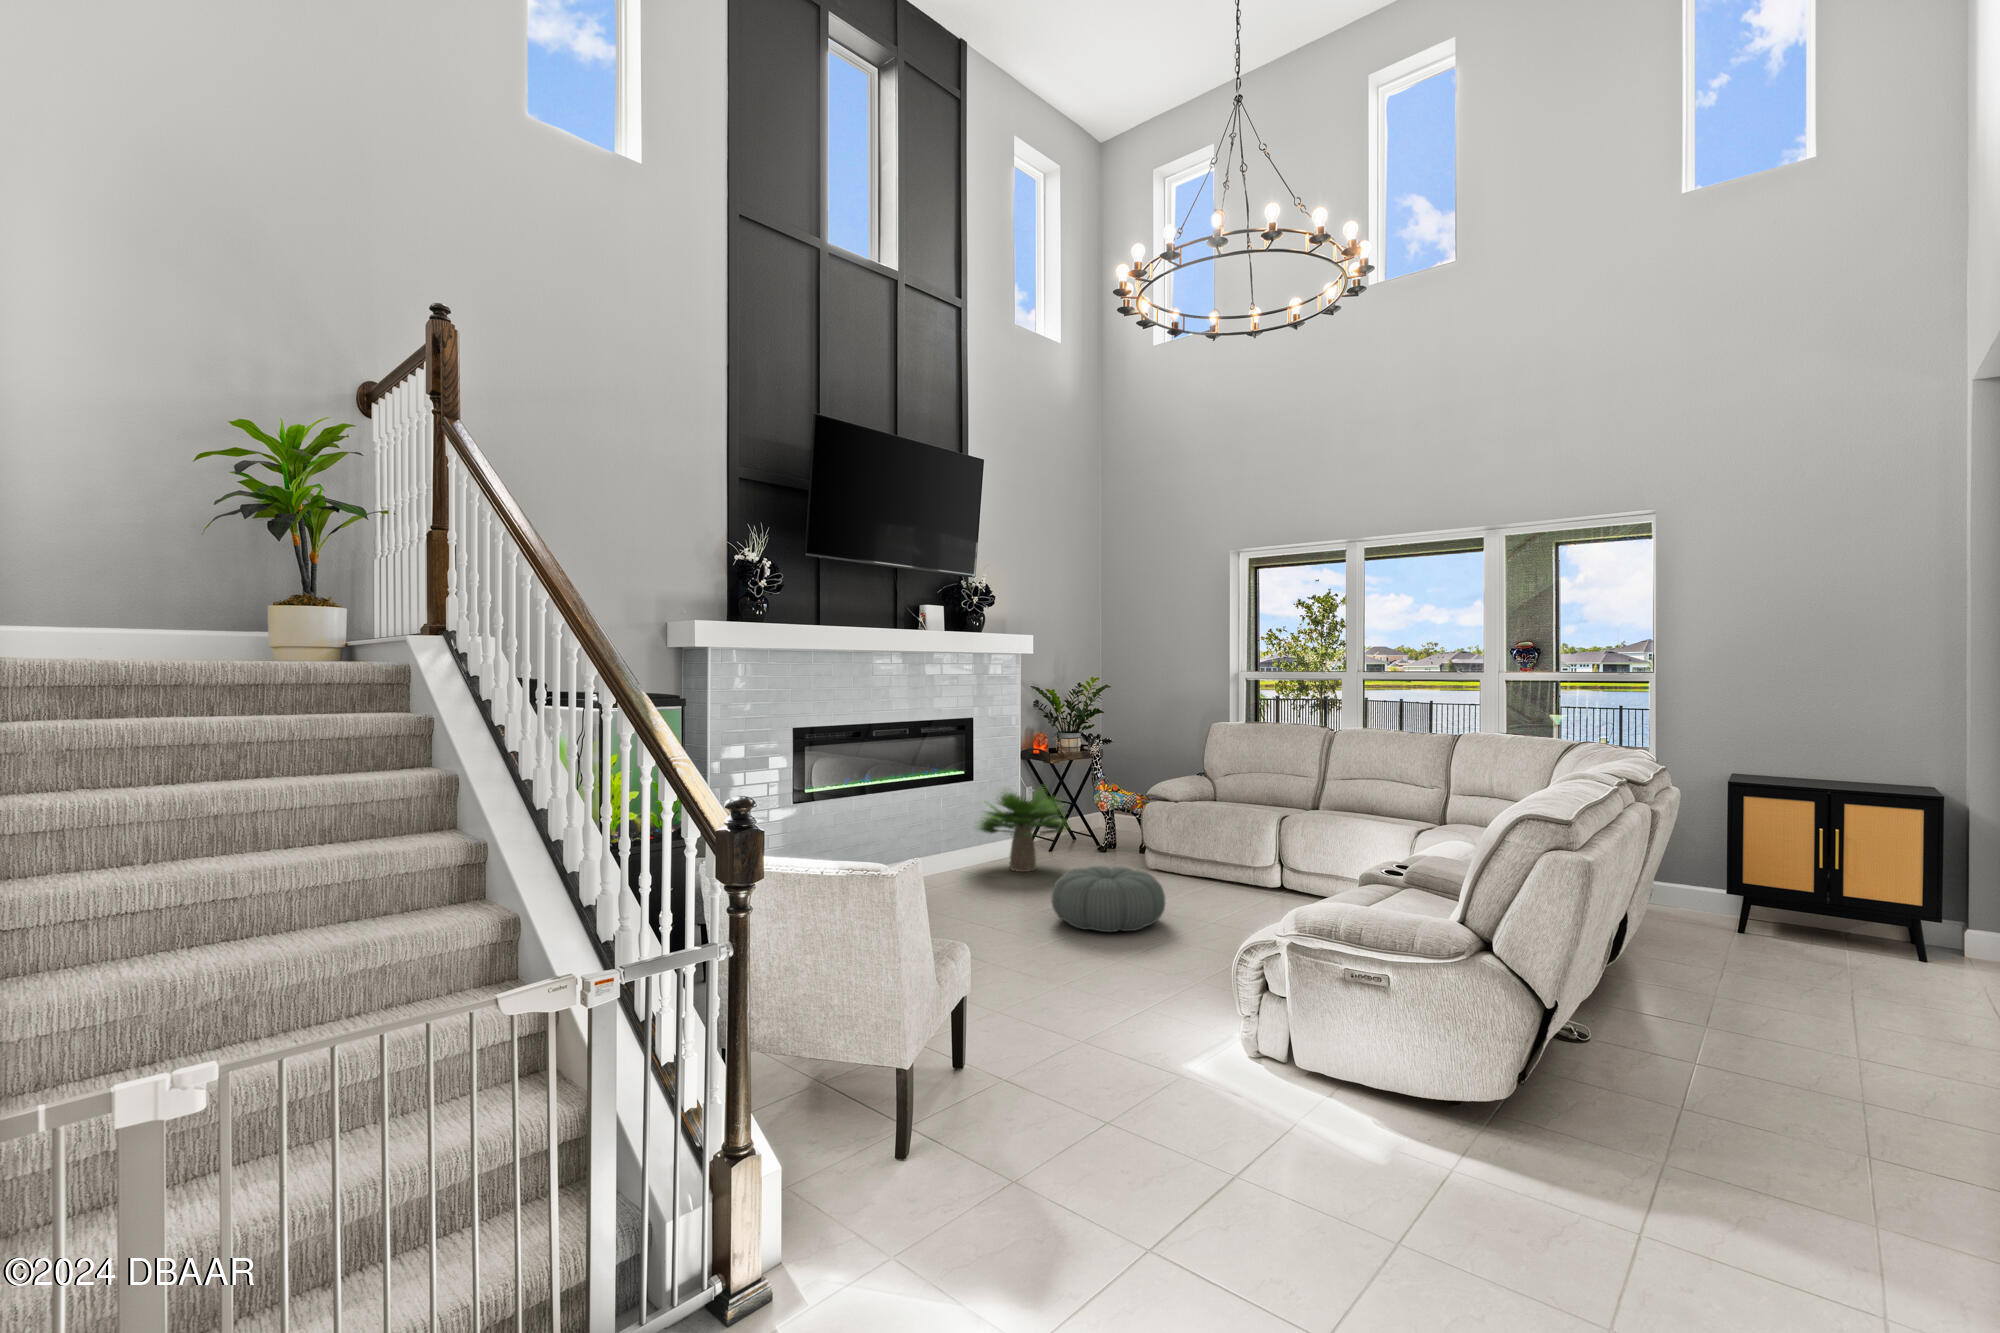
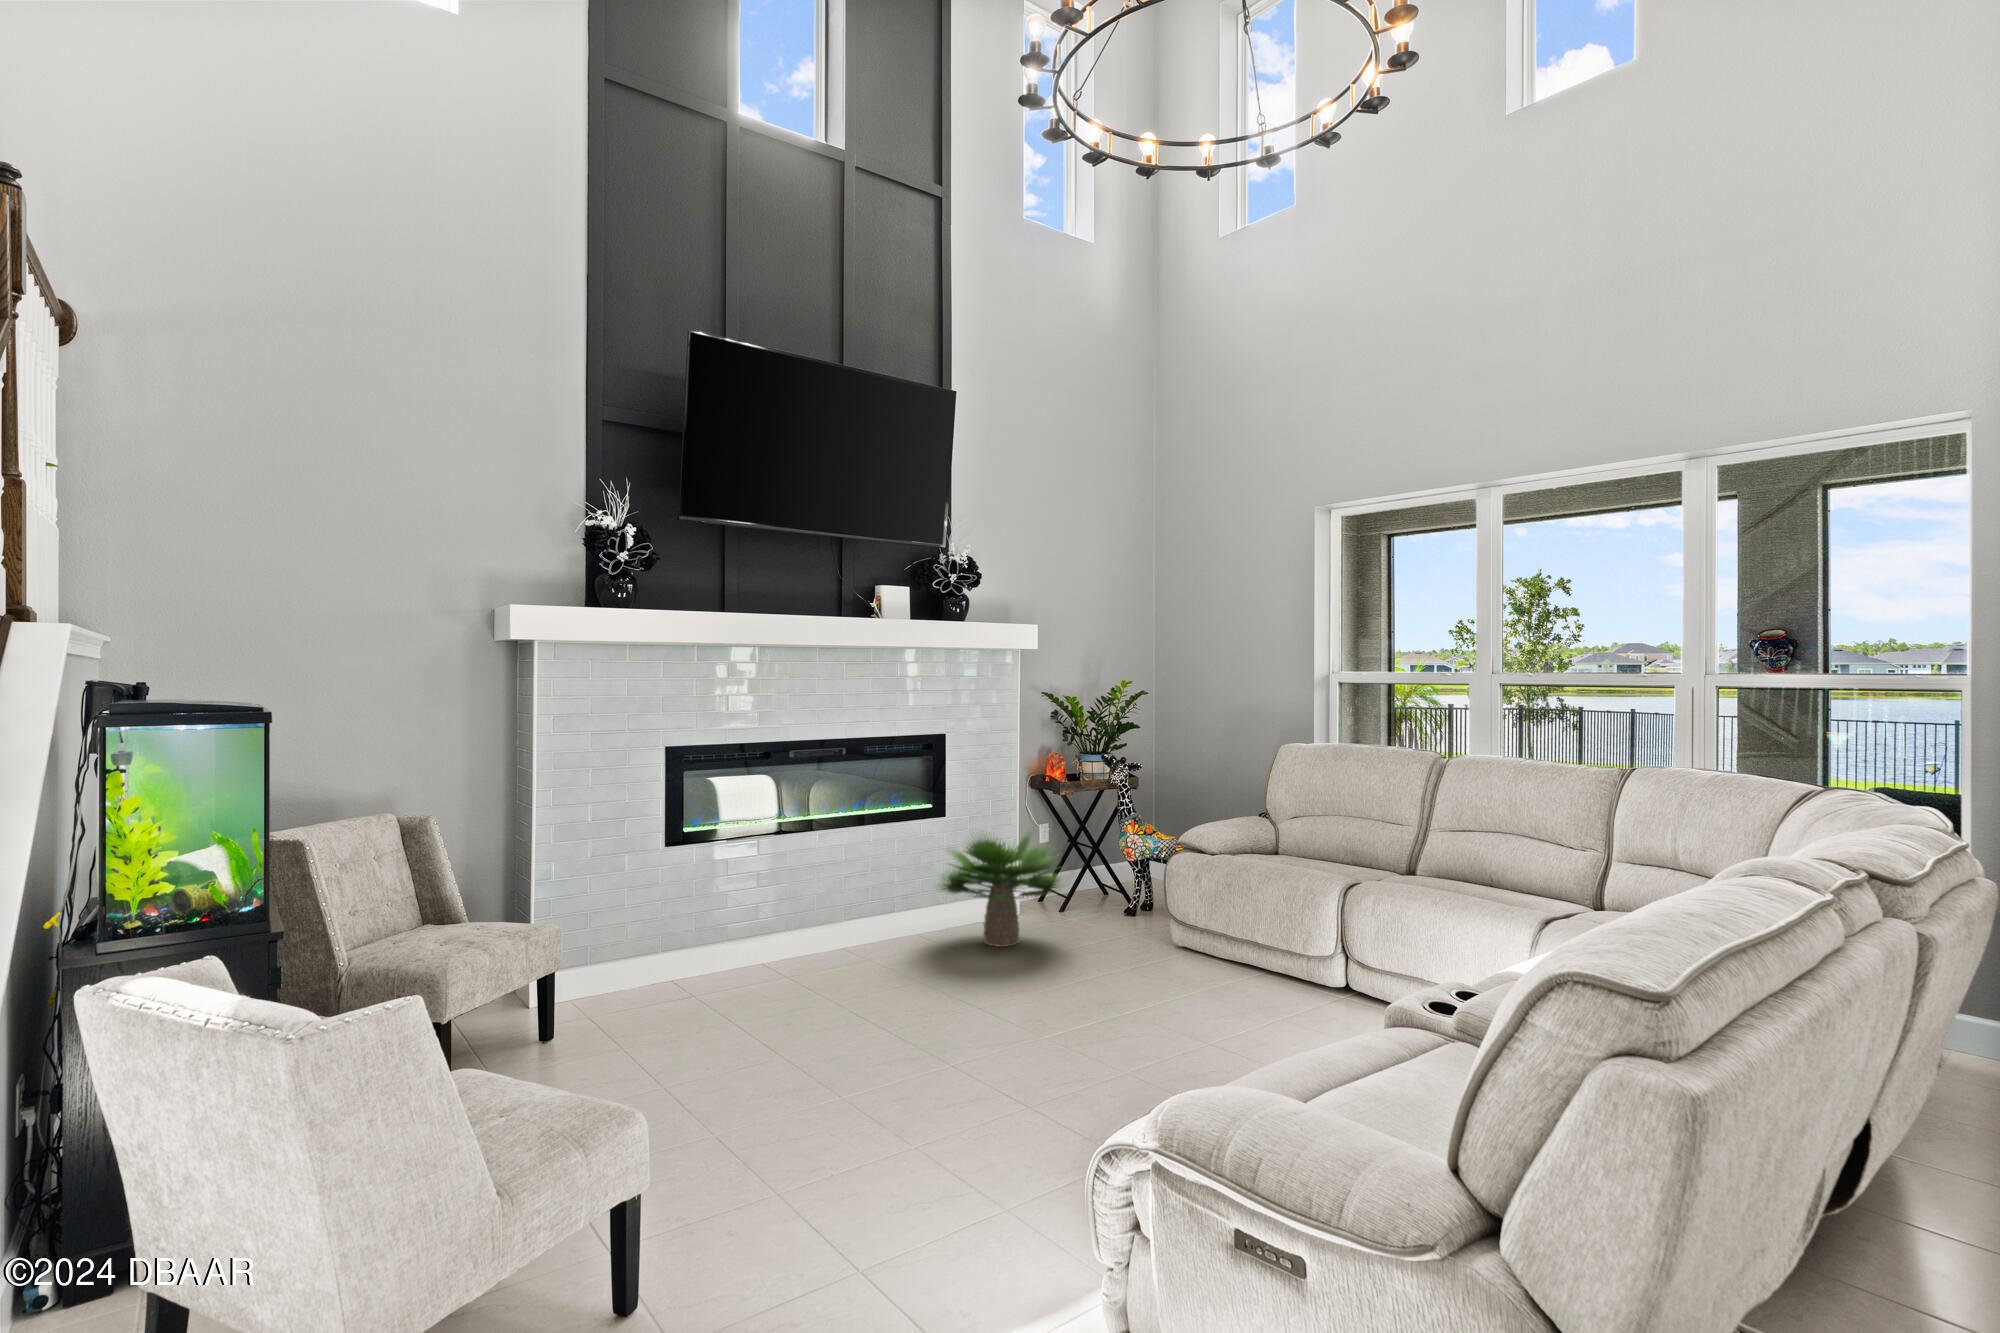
pouf: present [1052,866,1165,932] -> none [986,952,1150,1056]

